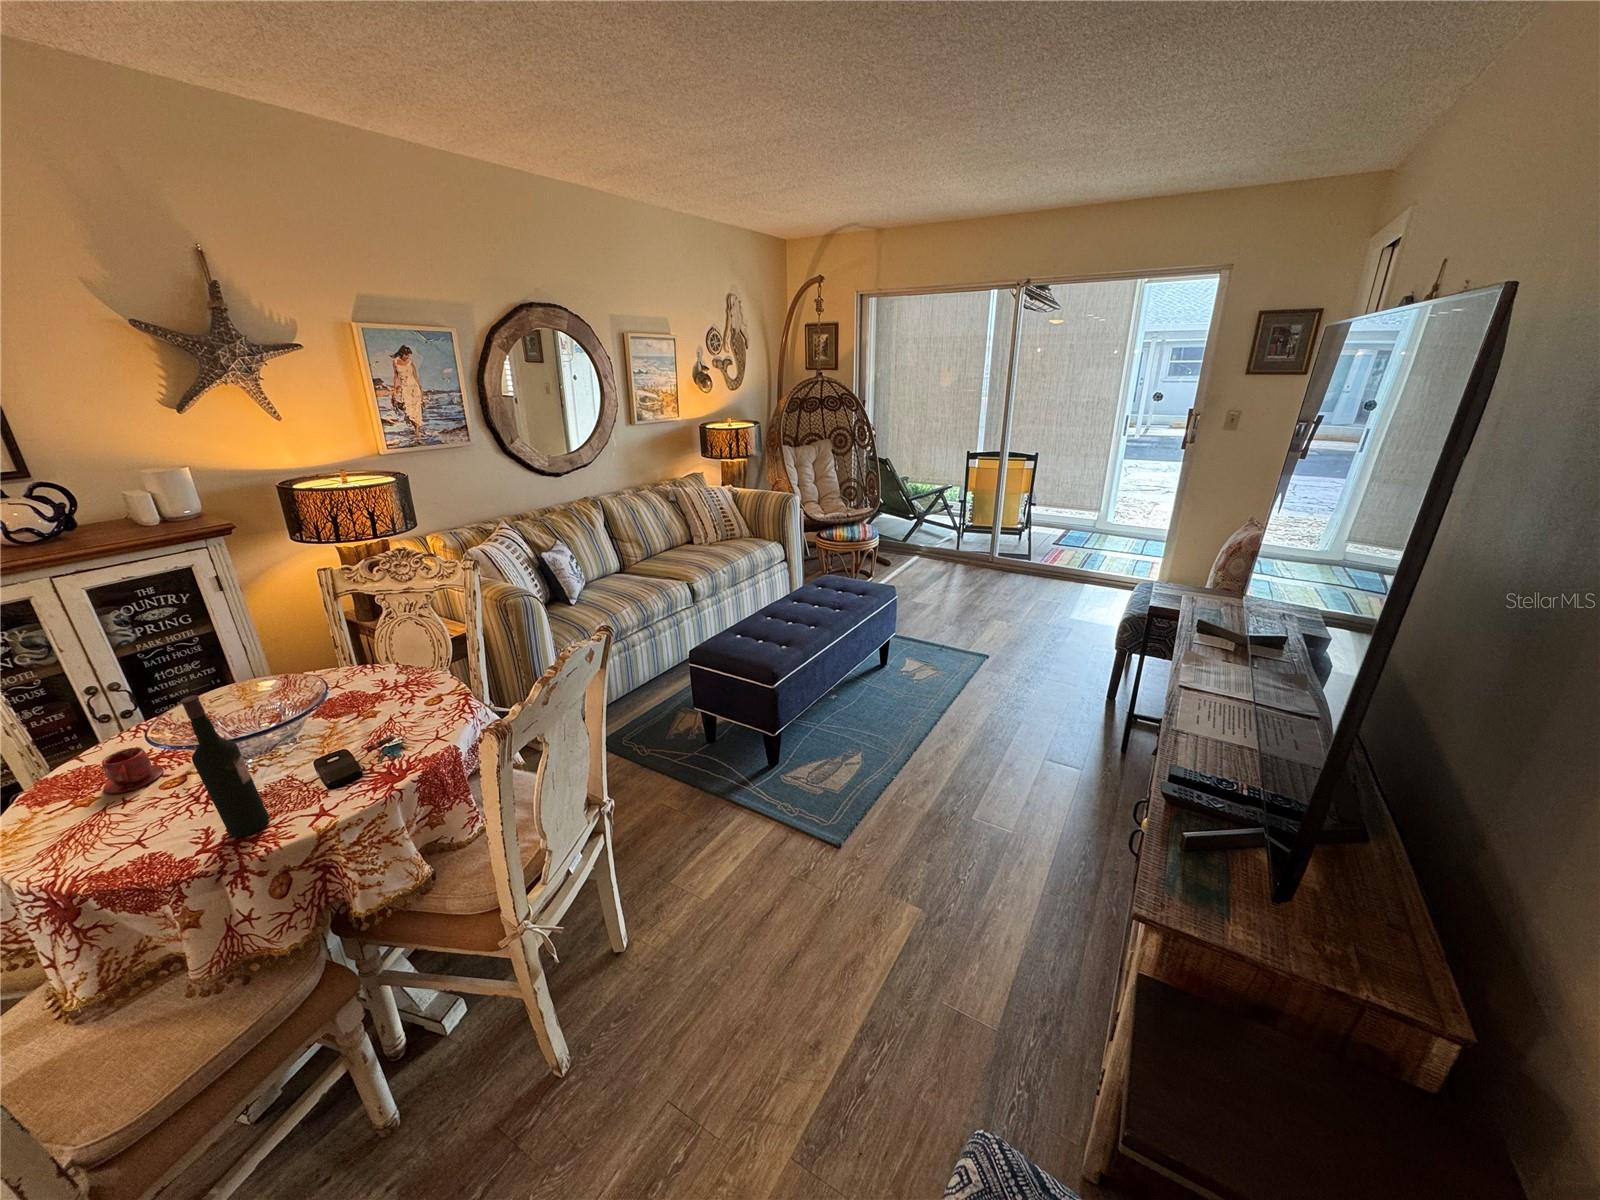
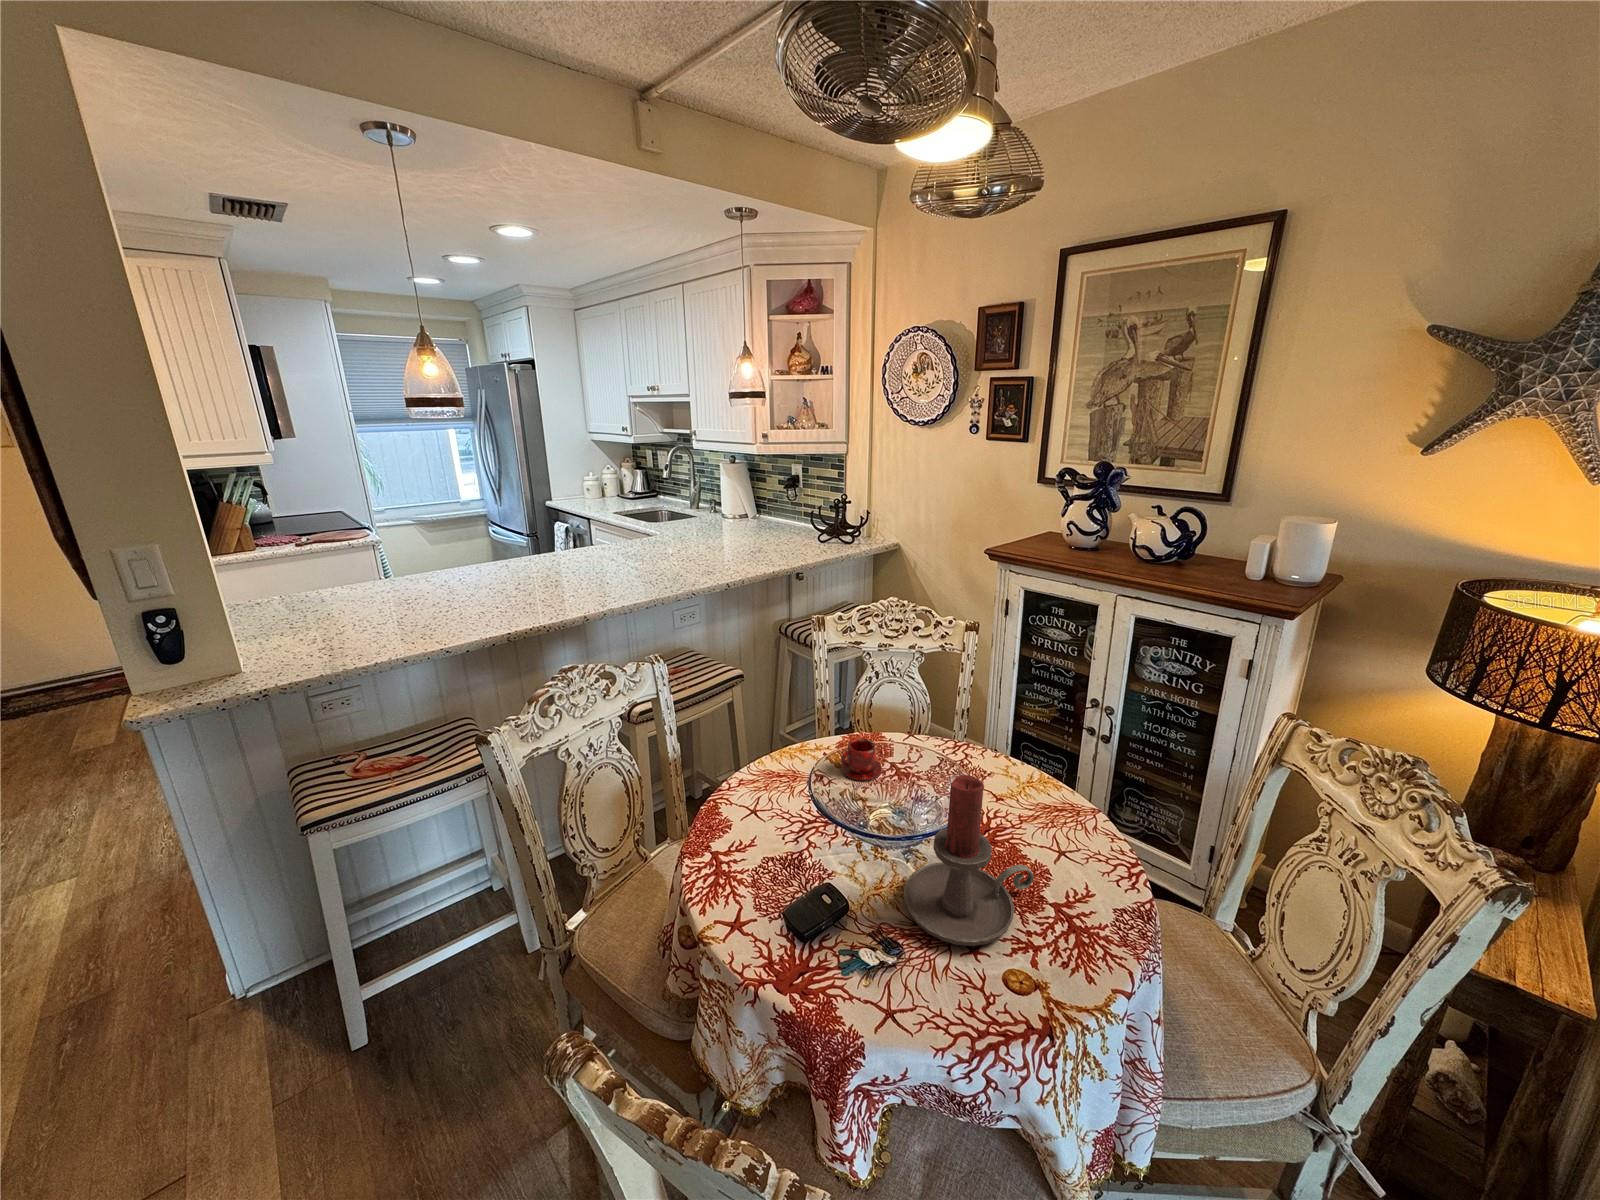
candle holder: none [327,628,410,736] -> present [904,775,1034,946]
wine bottle: present [180,695,269,837] -> none [722,718,762,878]

